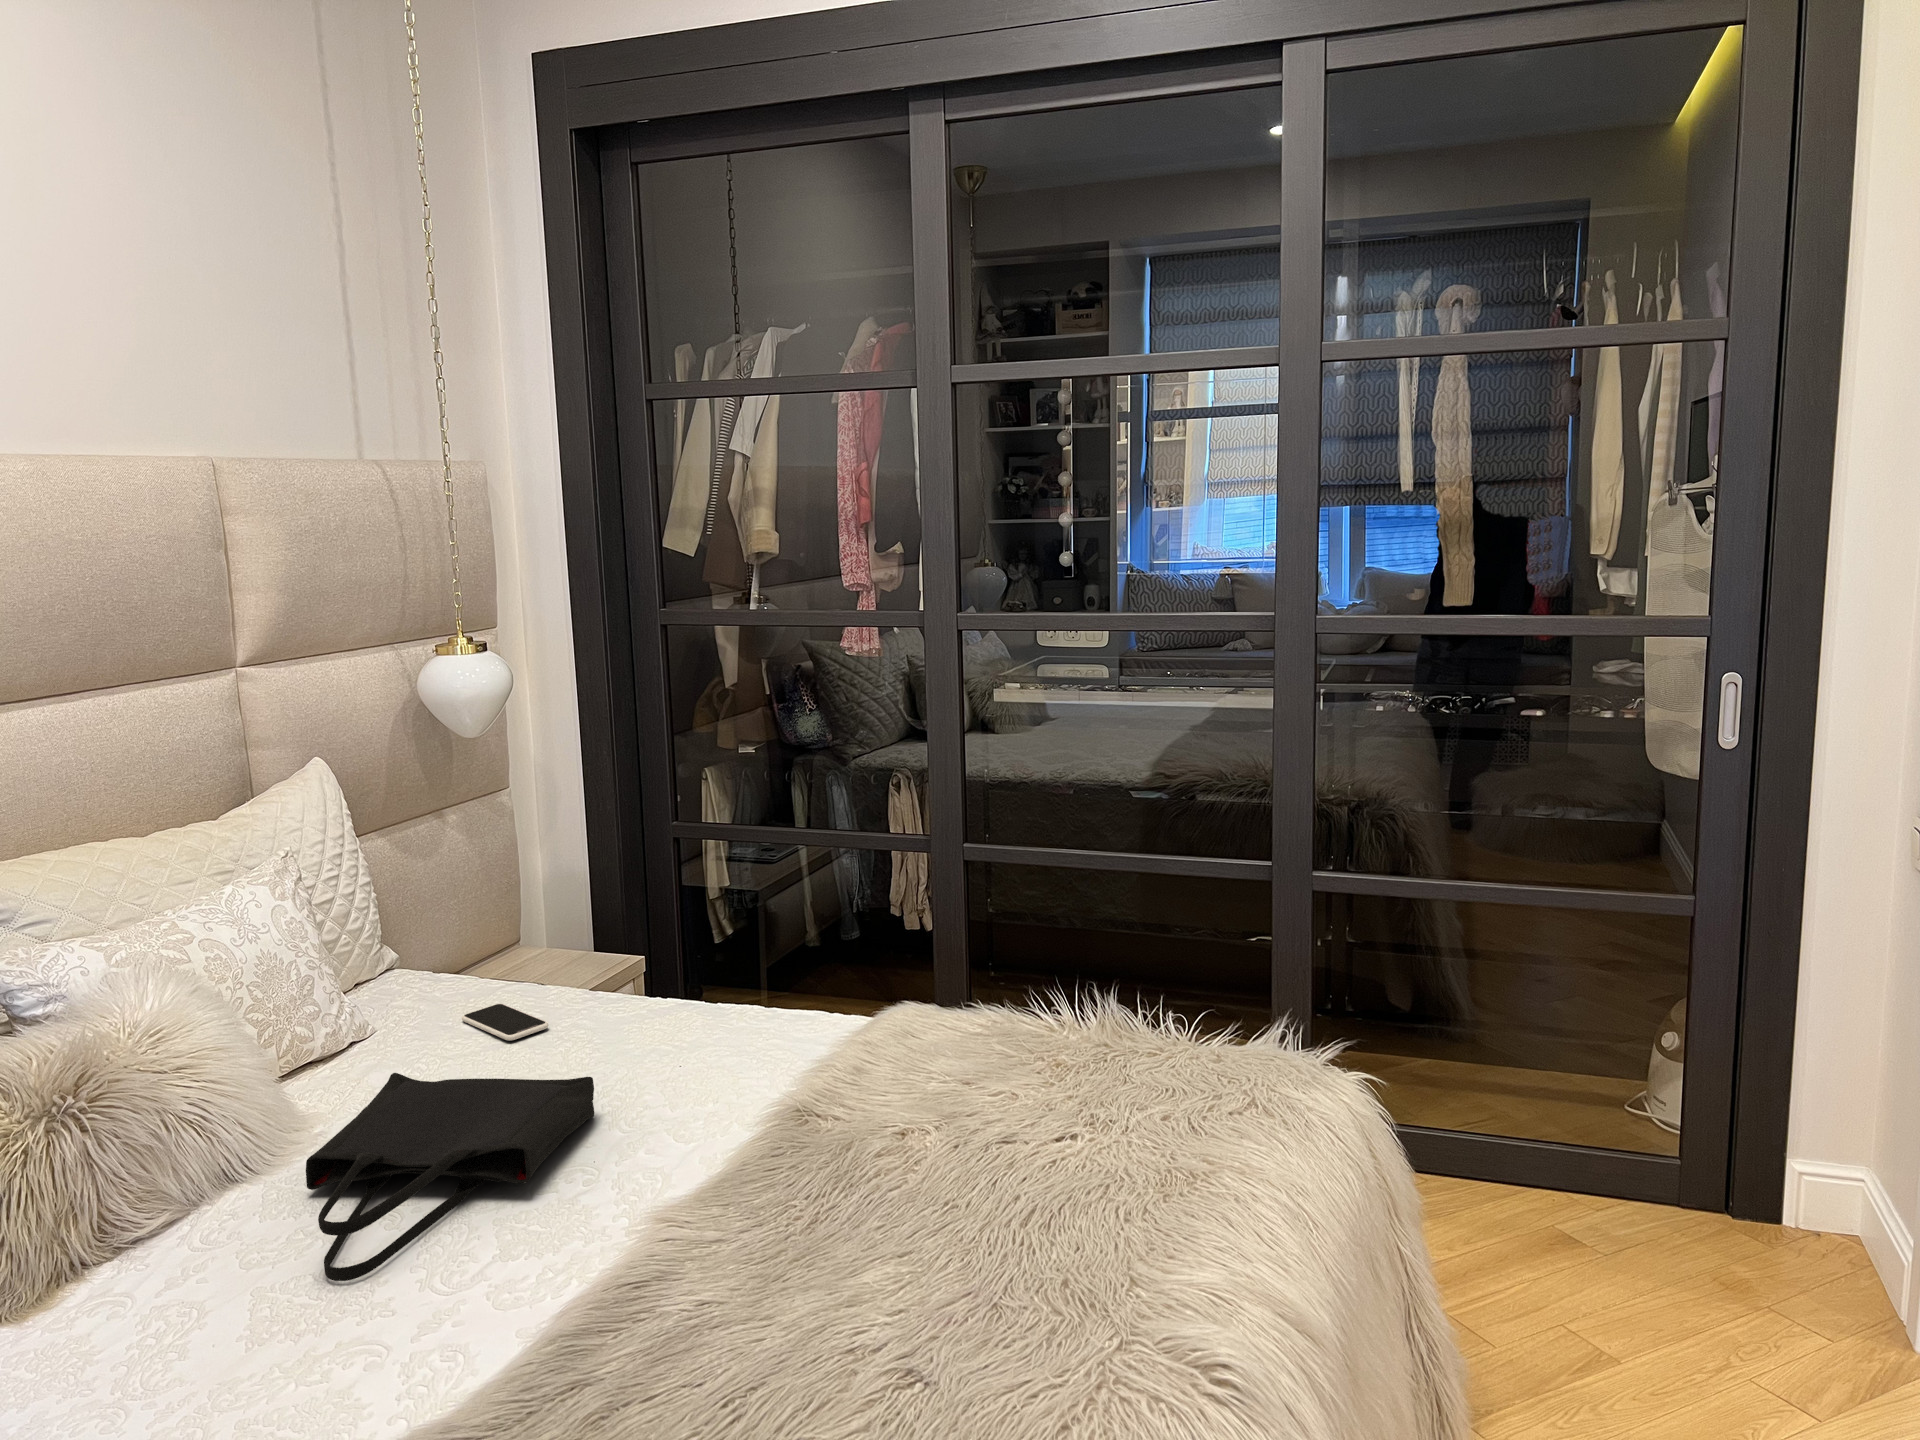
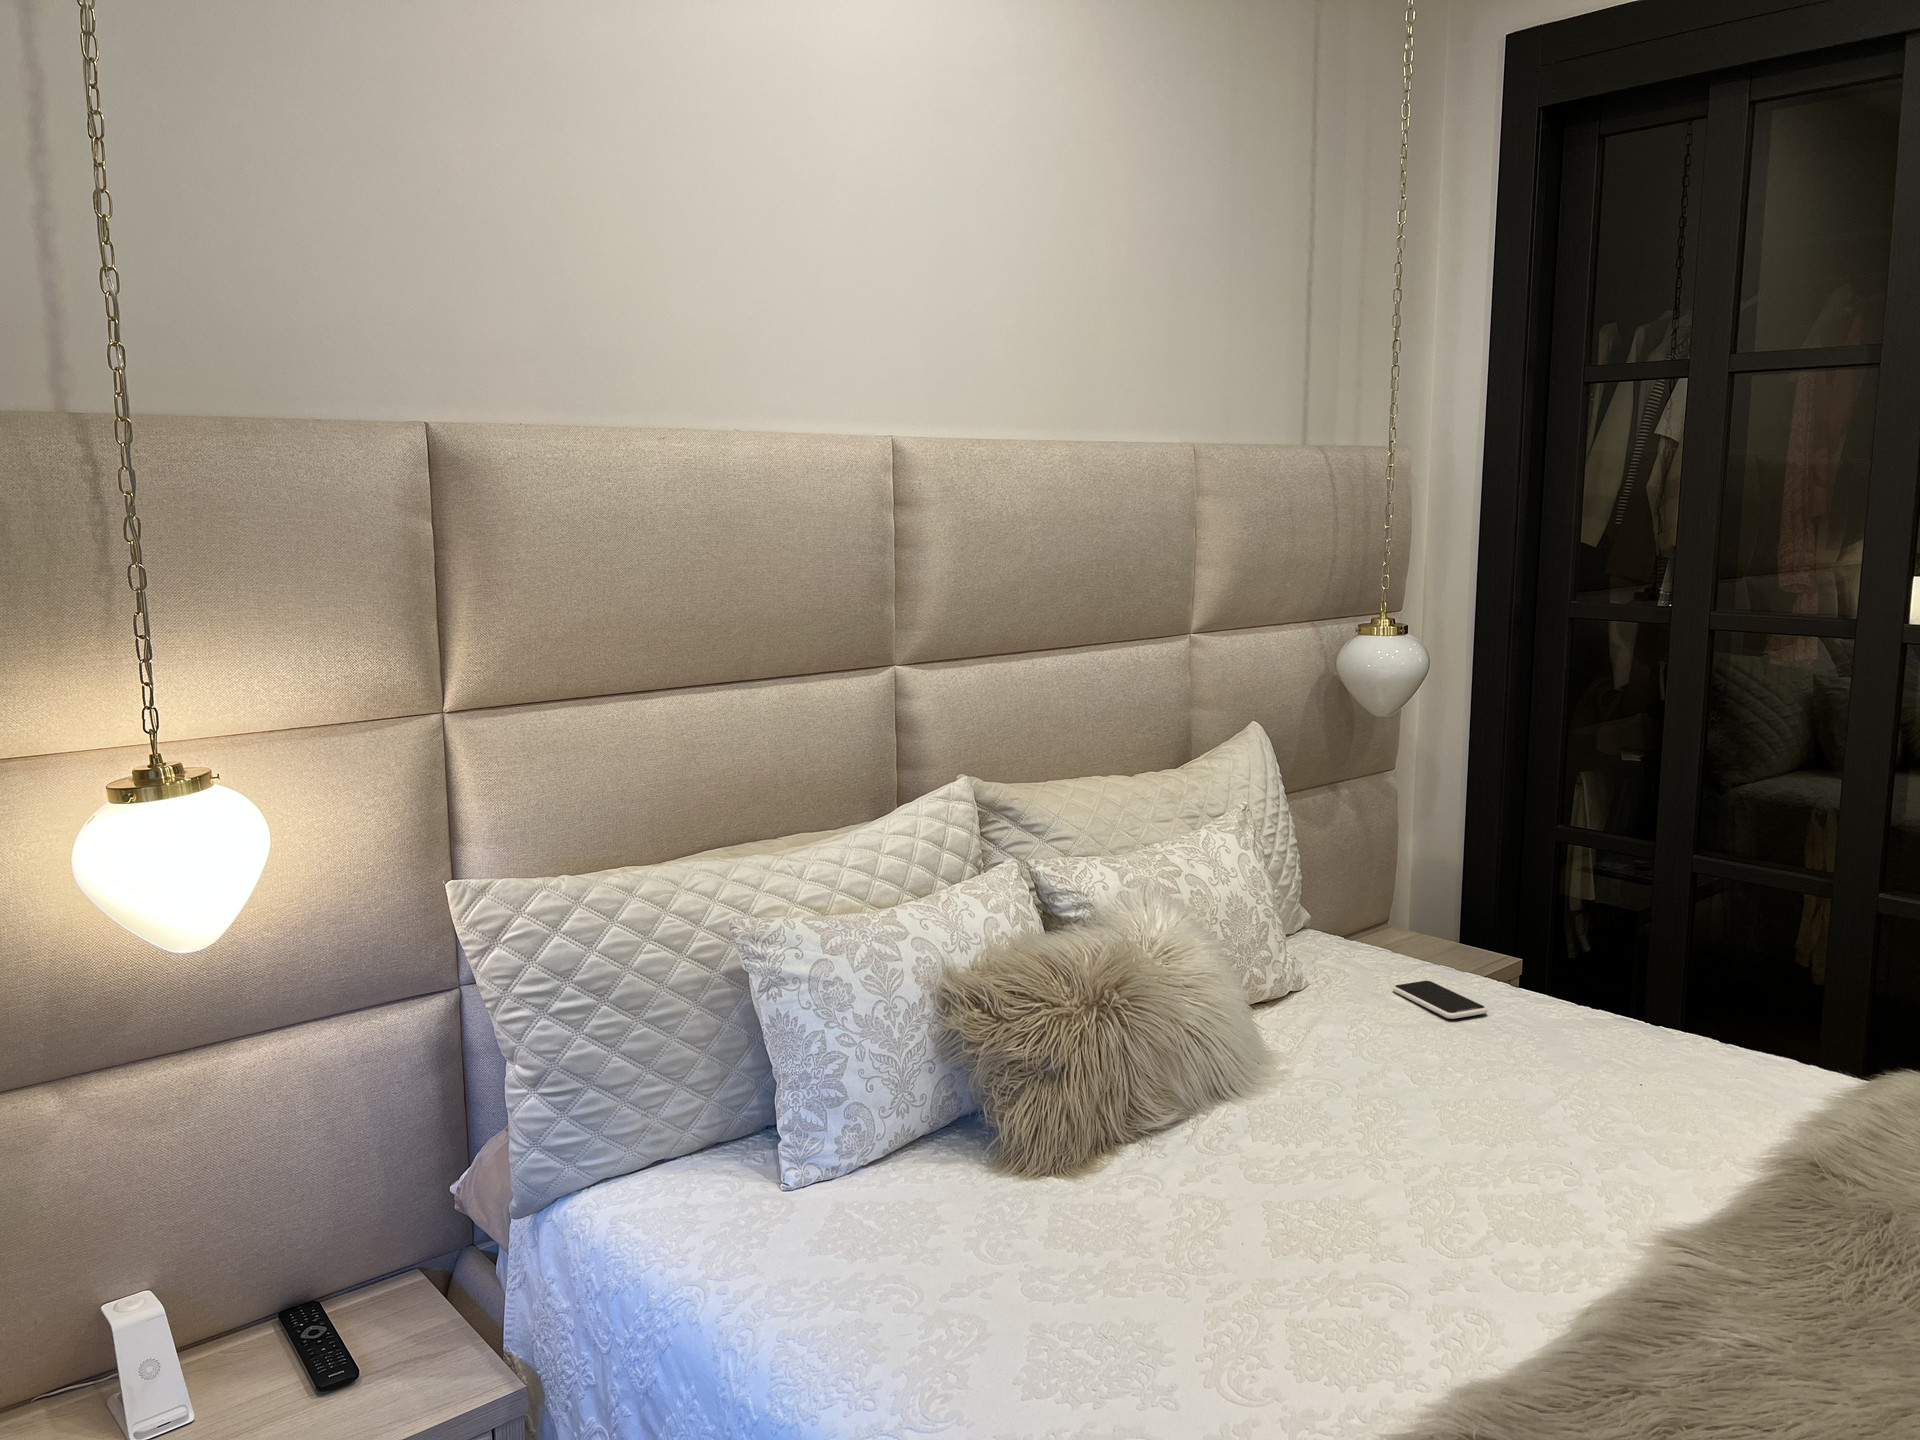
tote bag: present [306,1073,594,1281] -> none [1293,1027,1572,1216]

